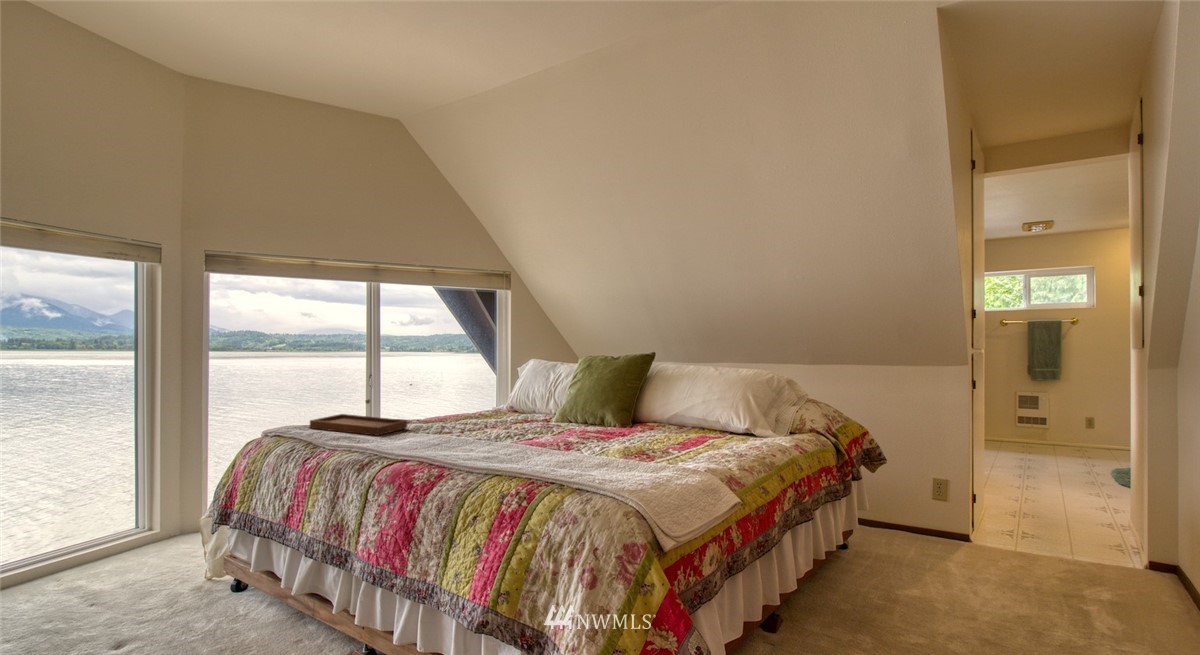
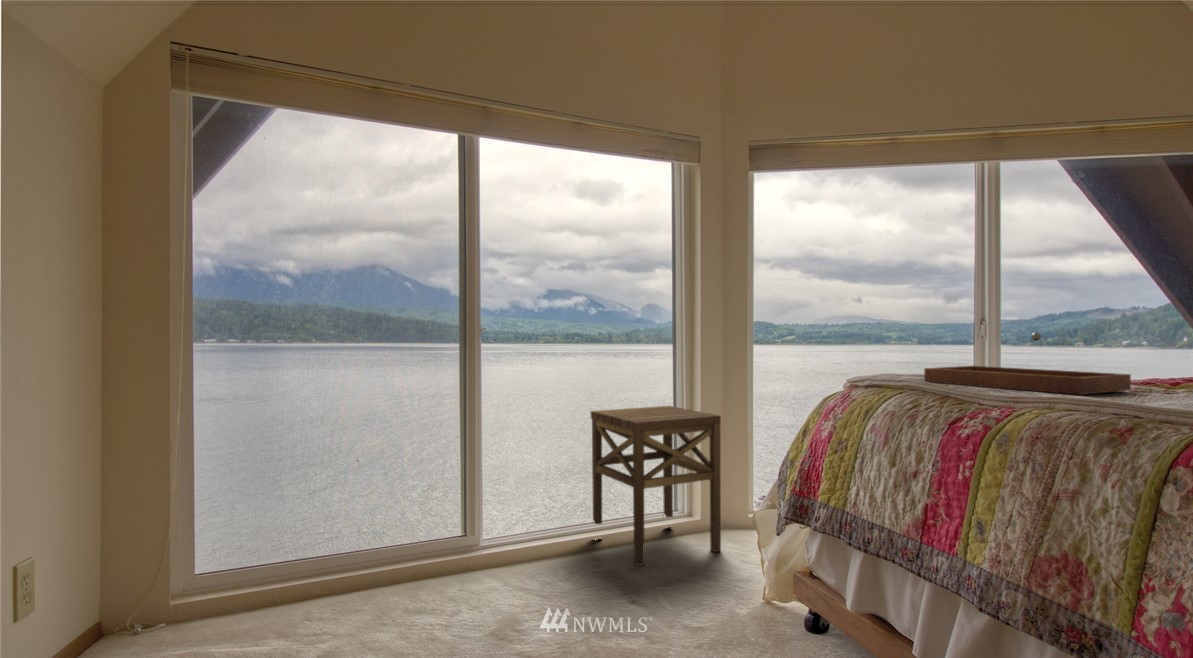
side table: none [43,444,176,581] -> present [591,406,721,566]

